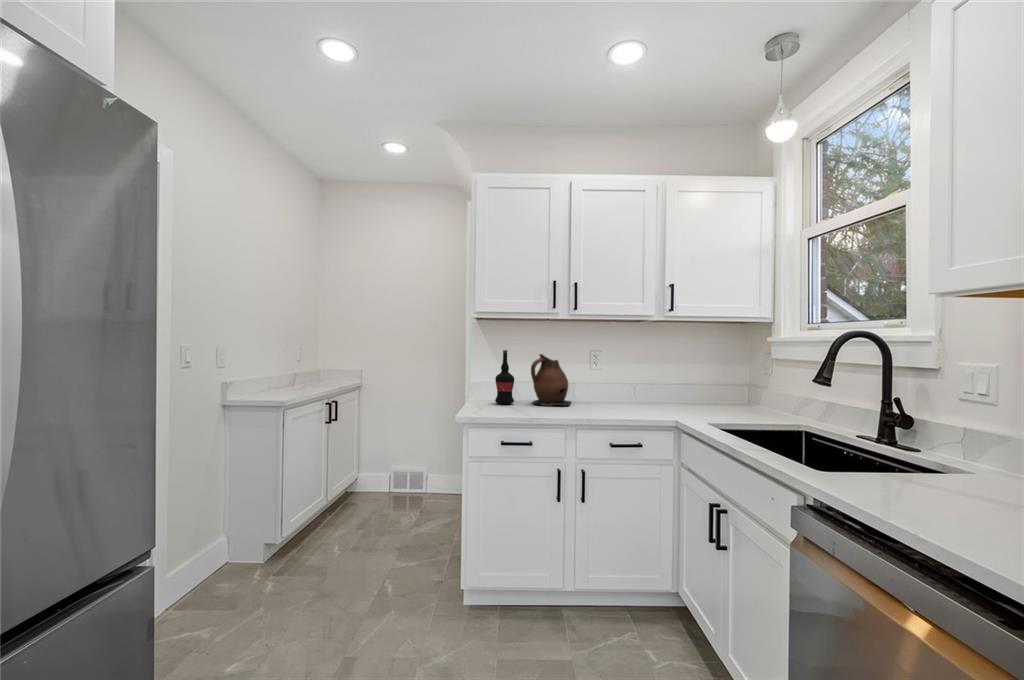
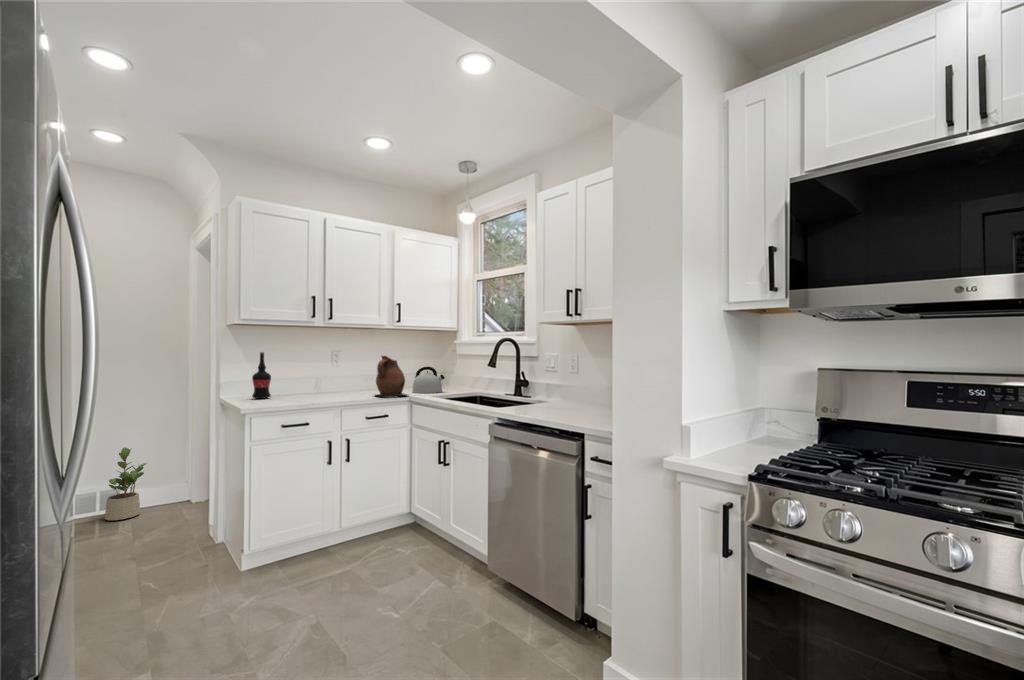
ceramic pitcher: present [531,354,571,405] -> present [375,356,407,397]
kettle: none [695,375,746,415] -> present [413,367,445,393]
potted plant: none [408,436,441,503] -> present [105,448,147,520]

